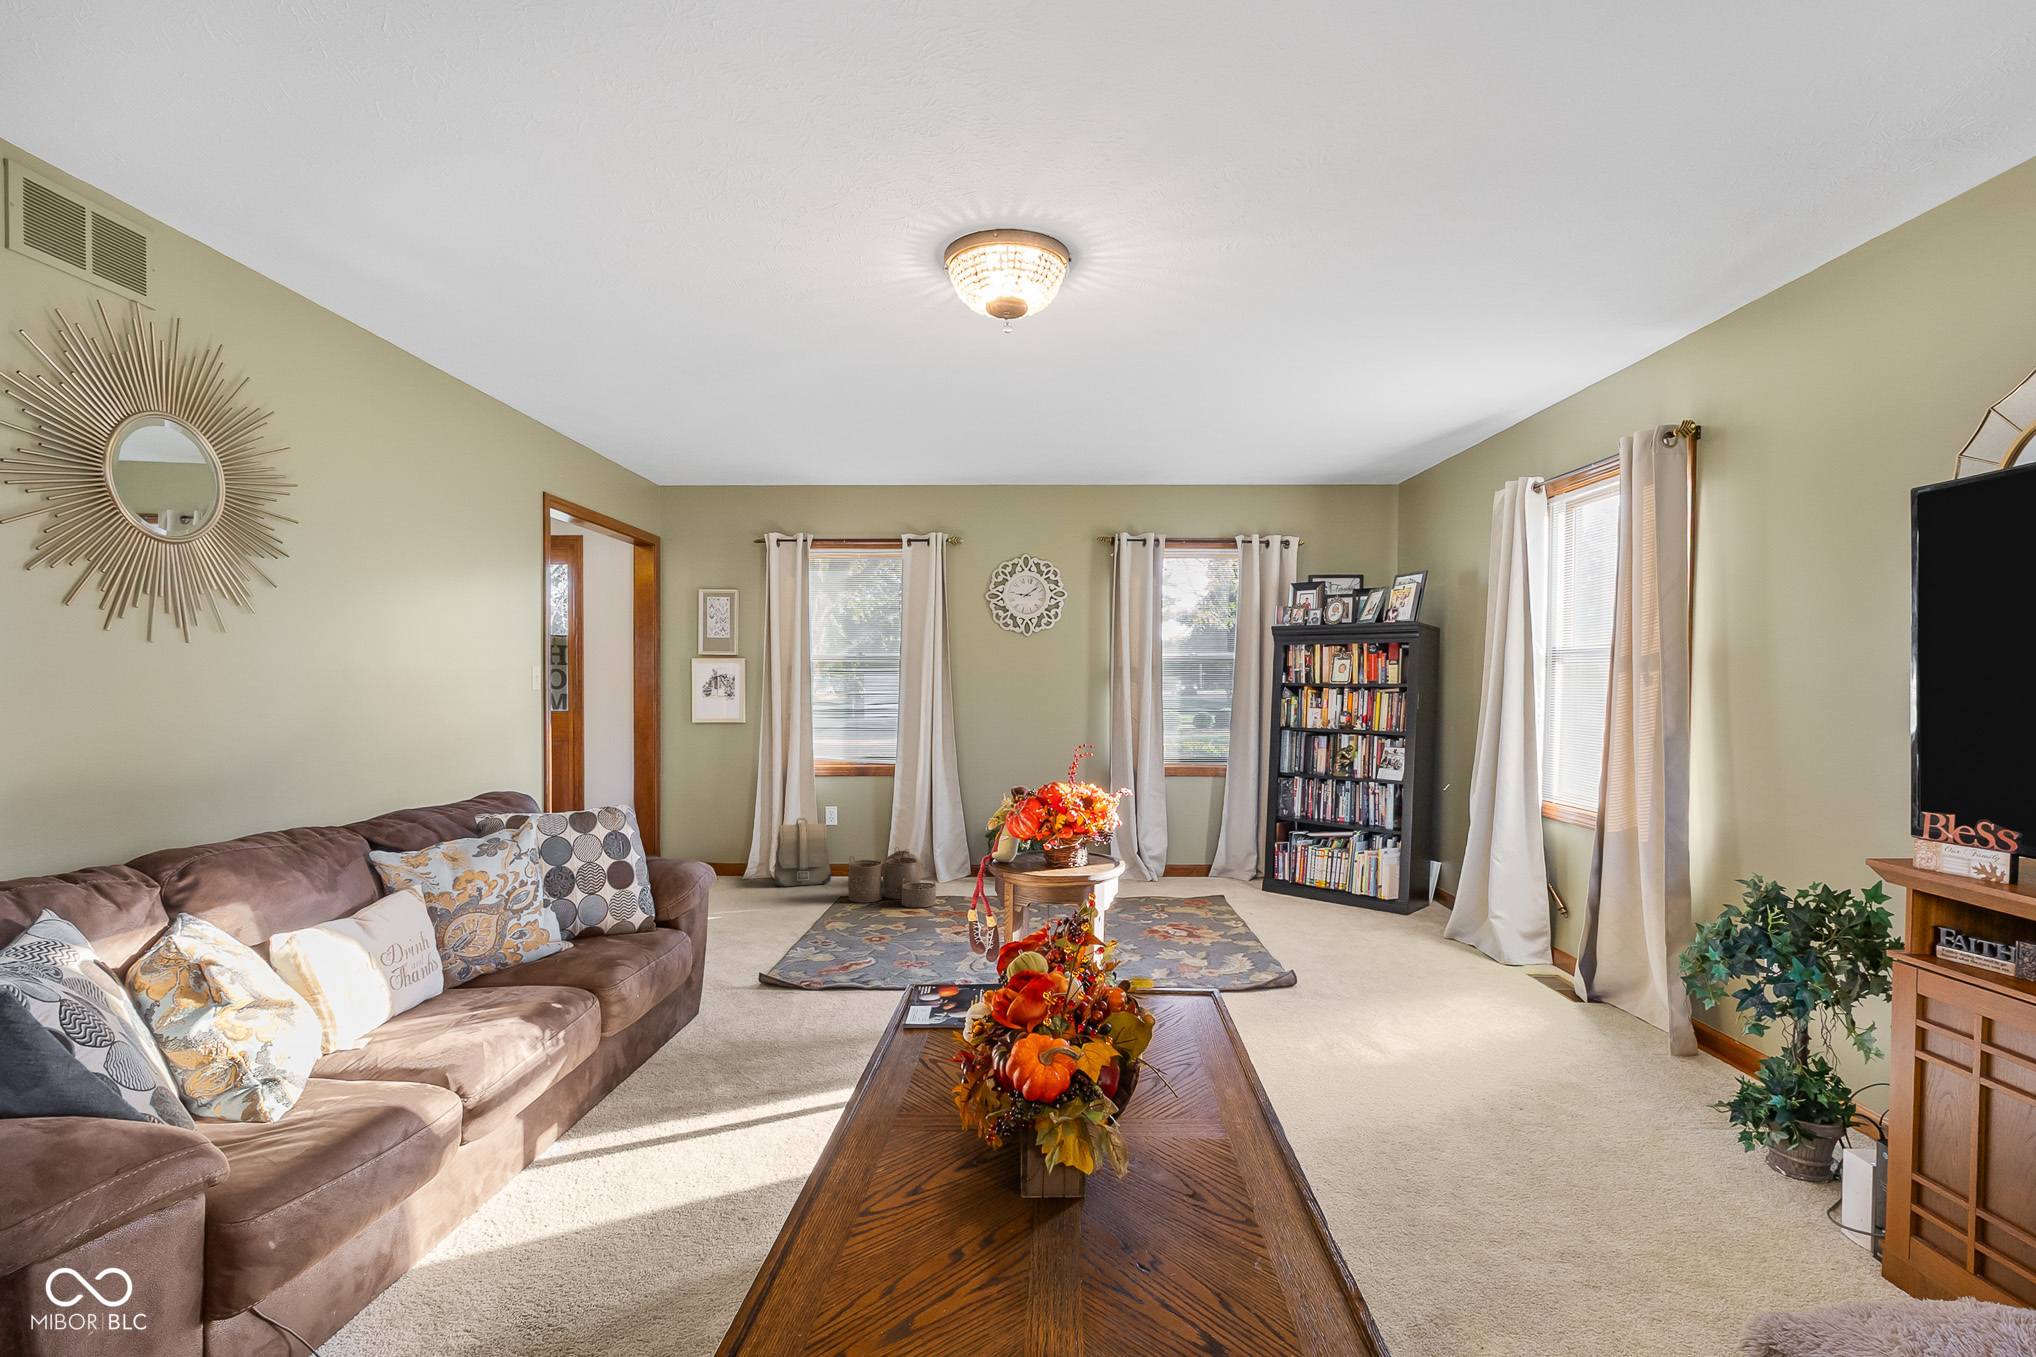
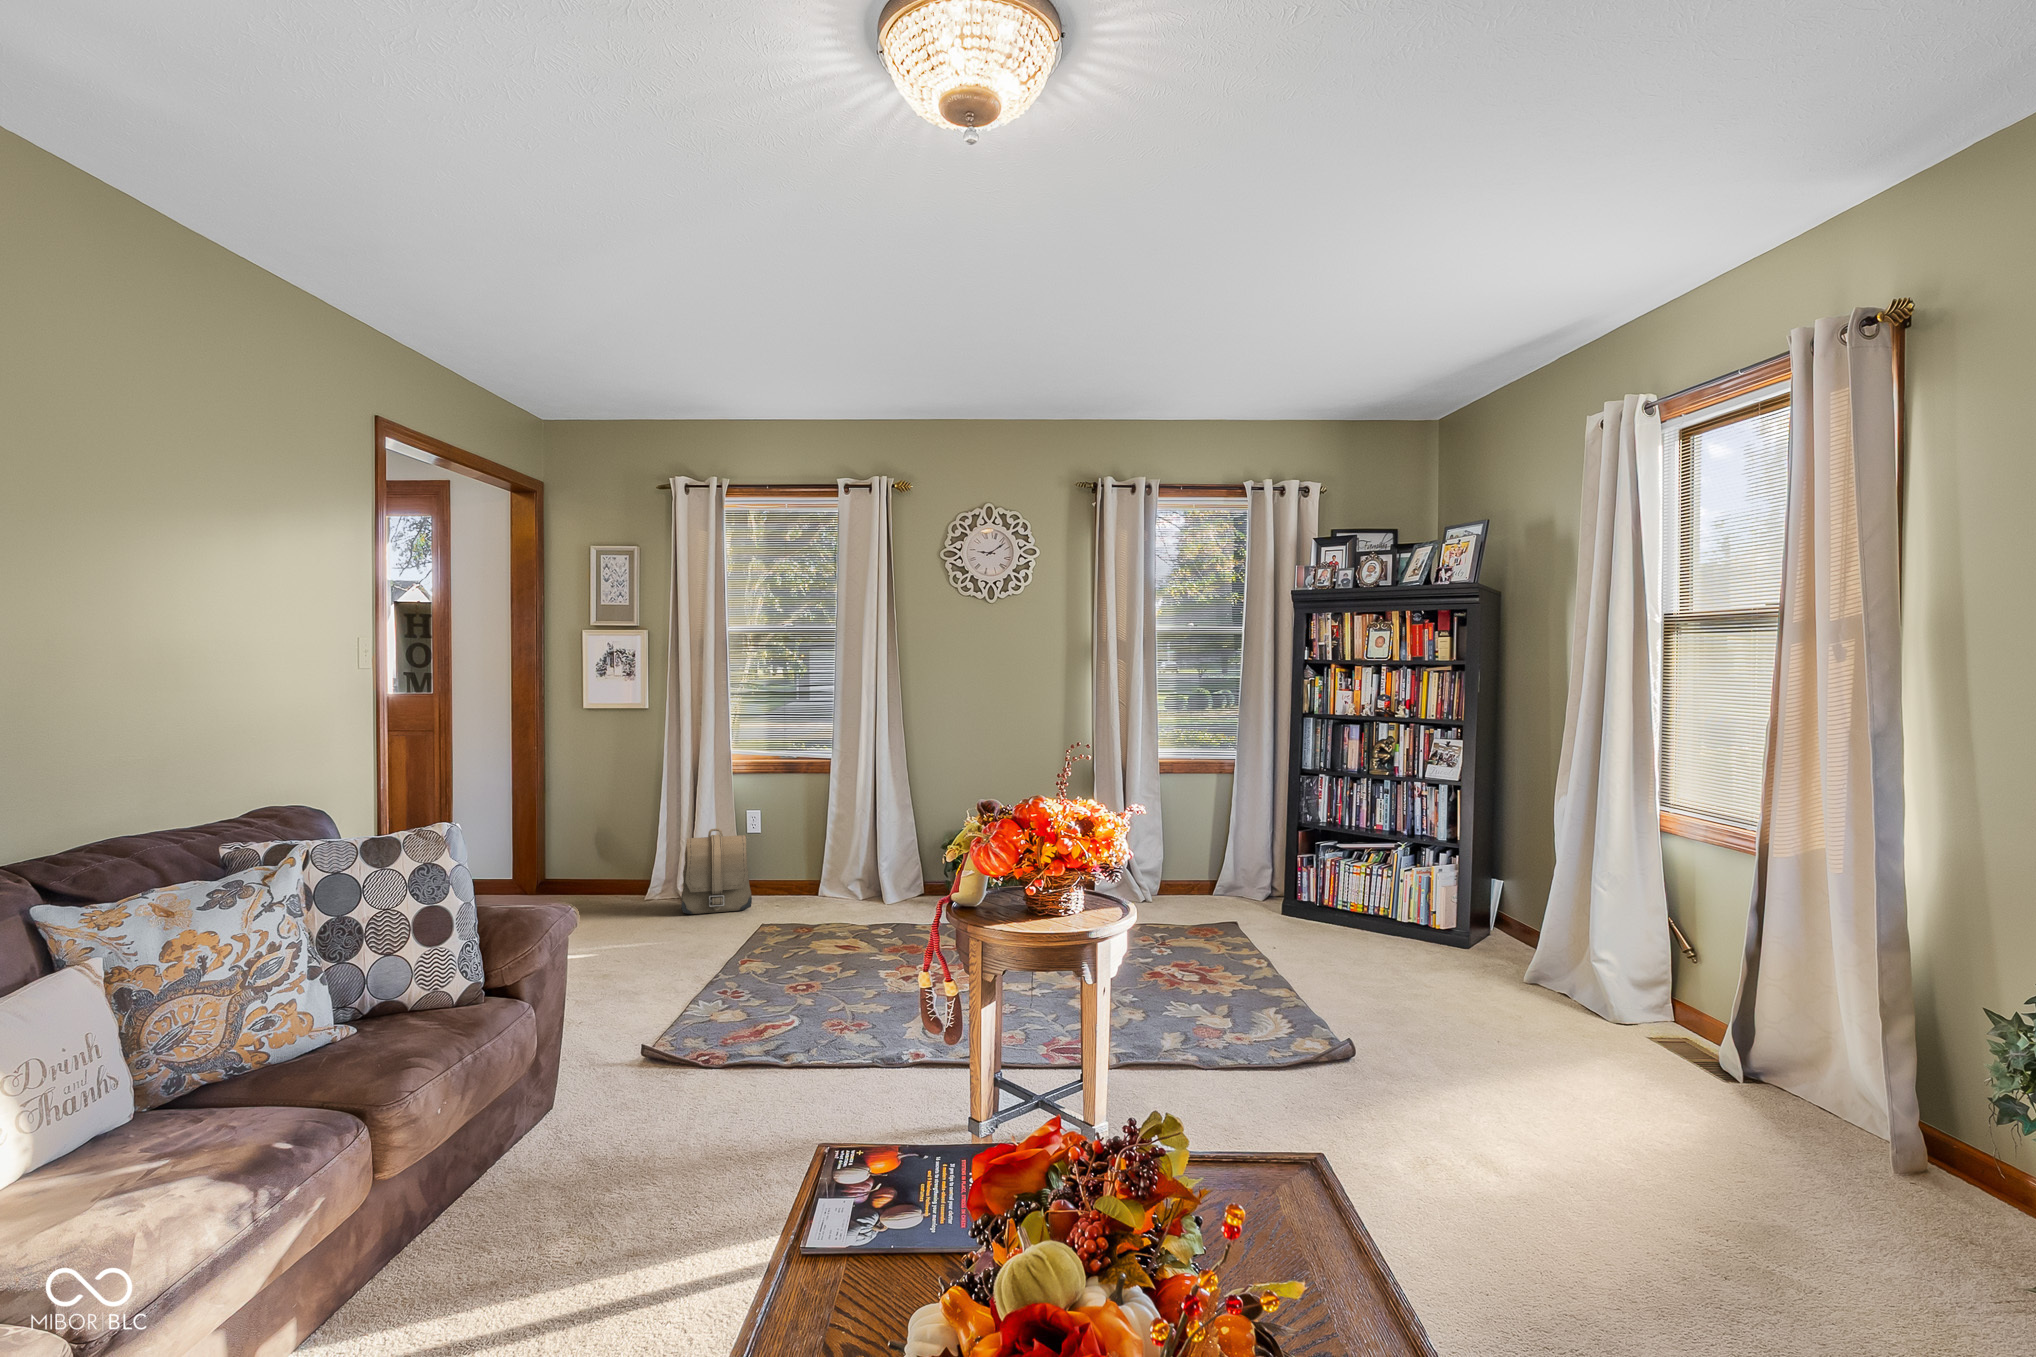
woven basket: present [848,847,936,907] -> none [772,864,882,941]

